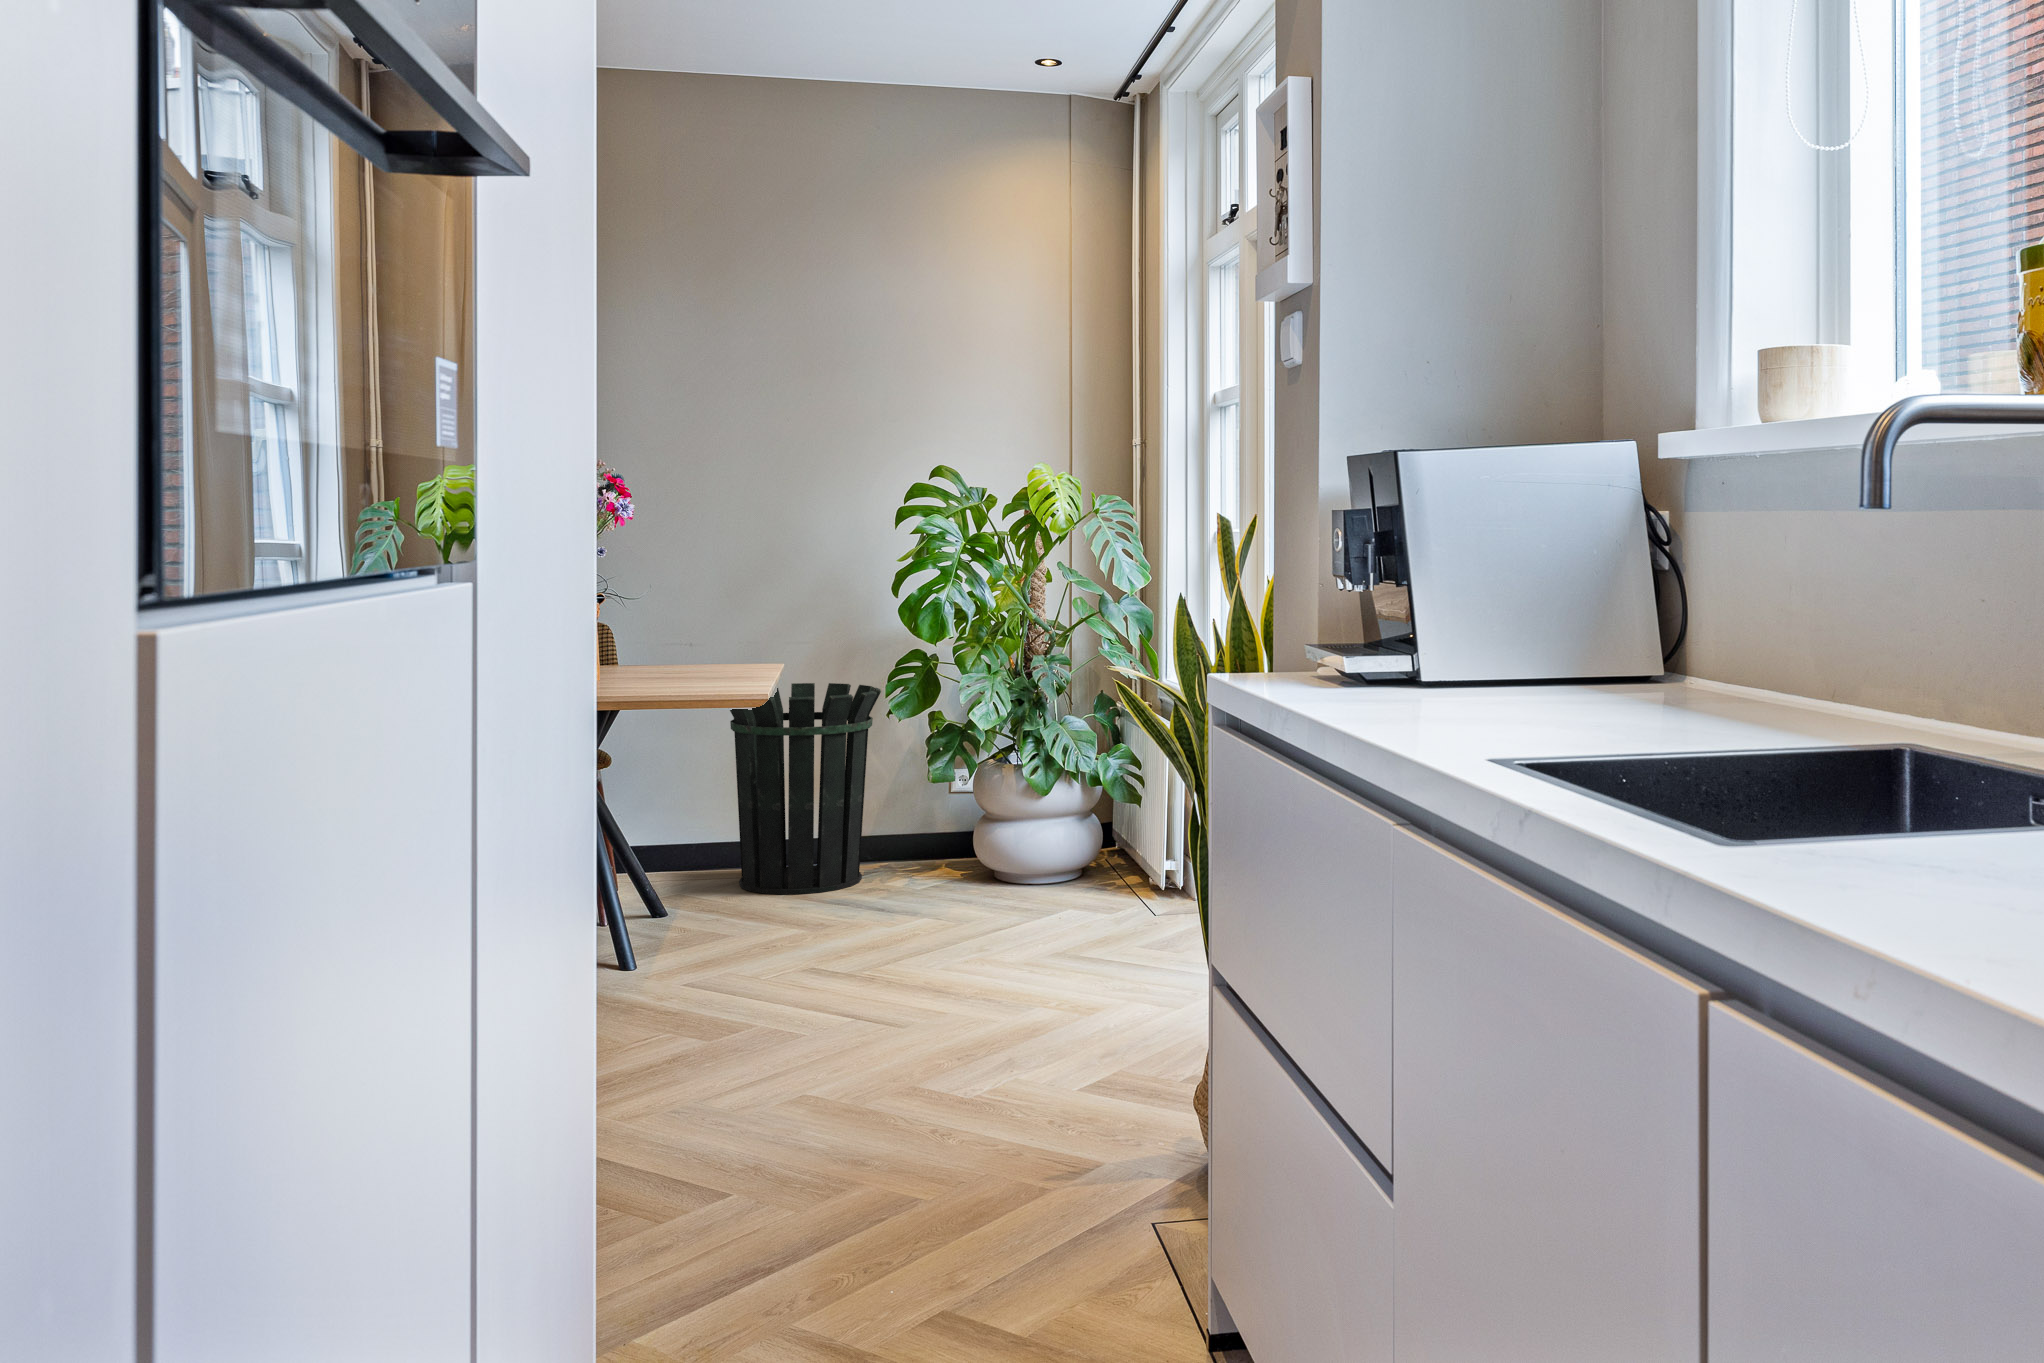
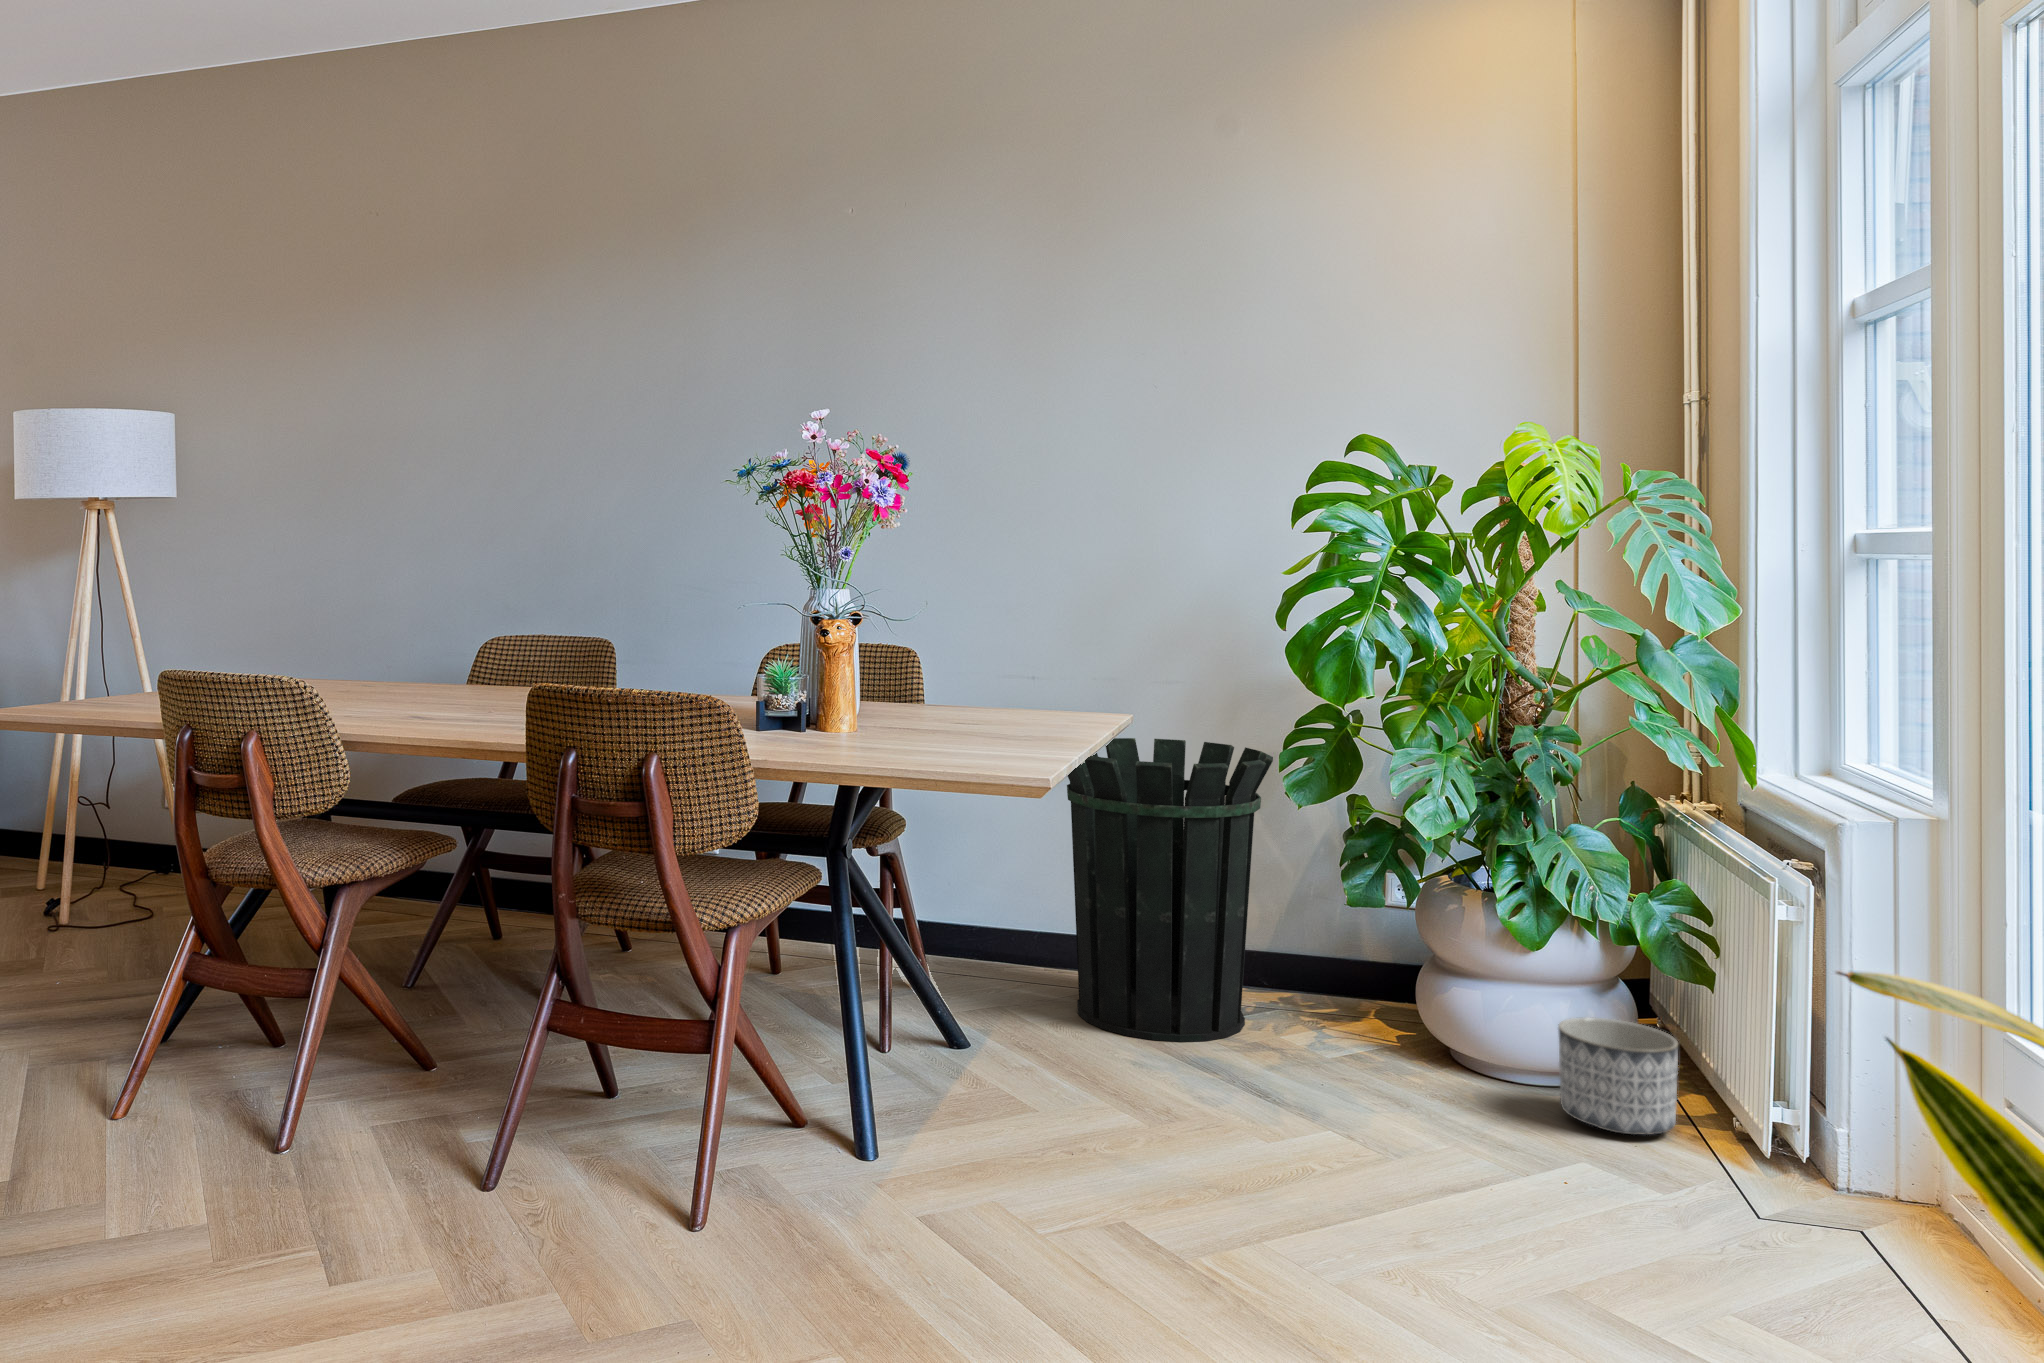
planter: none [1058,832,1121,895] -> present [1558,1017,1678,1135]

